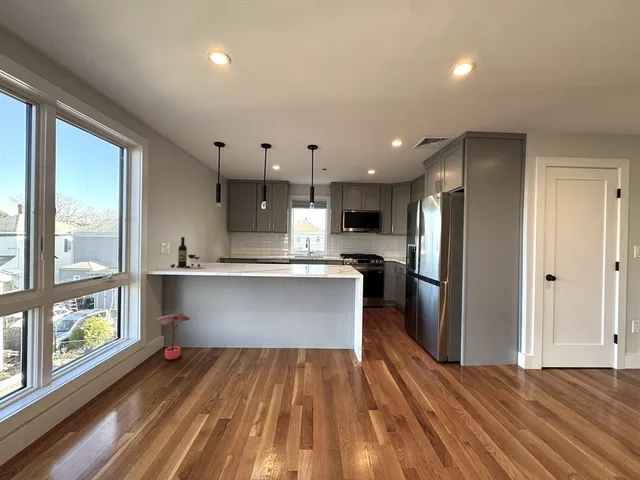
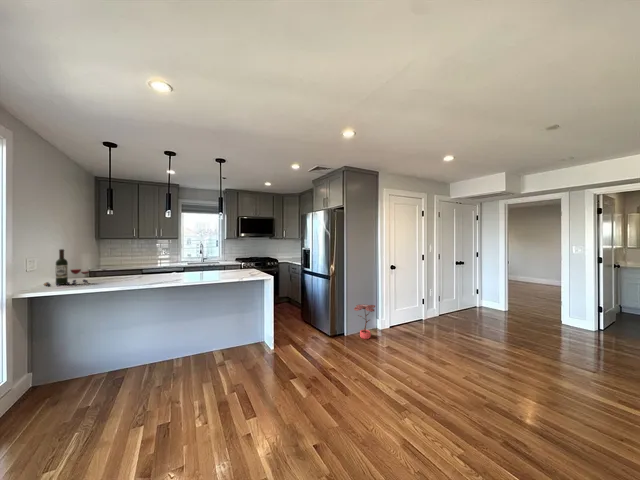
potted plant: present [156,312,190,359] -> present [354,304,375,339]

